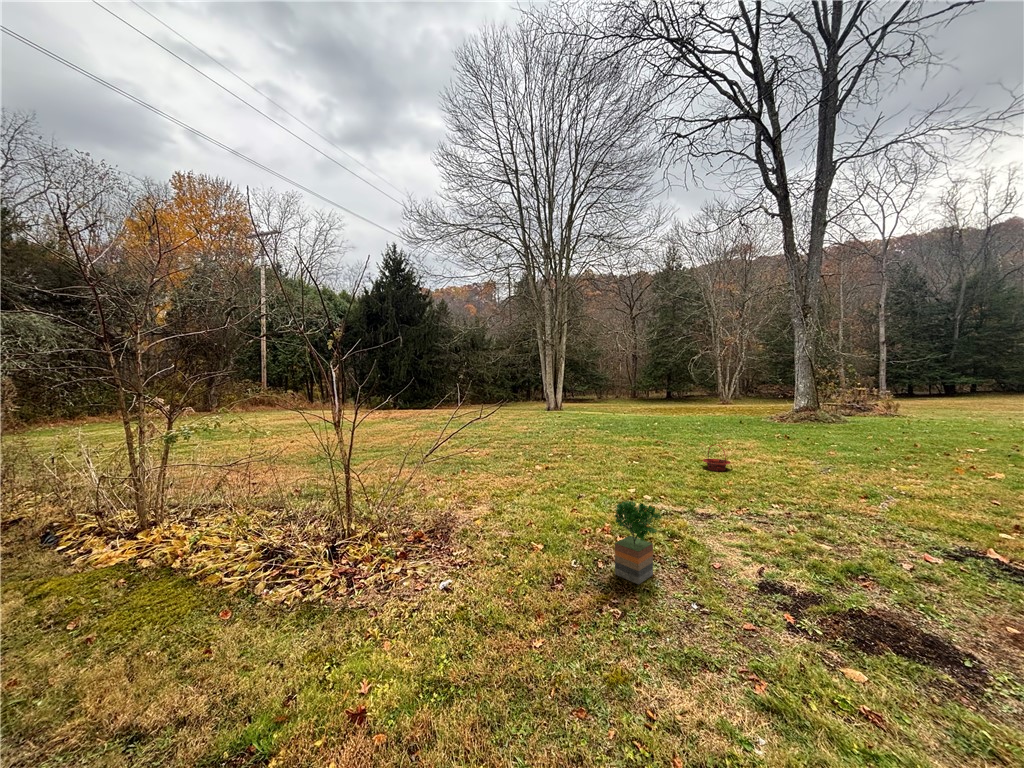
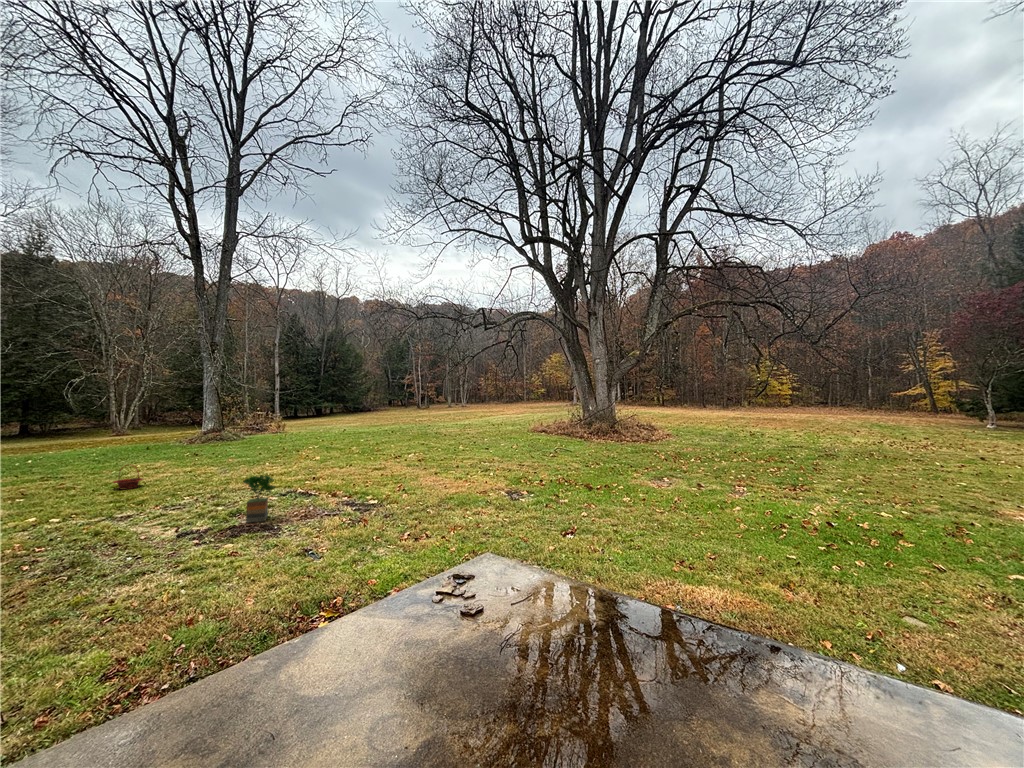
potted tree: present [615,501,661,585] -> present [243,475,275,523]

